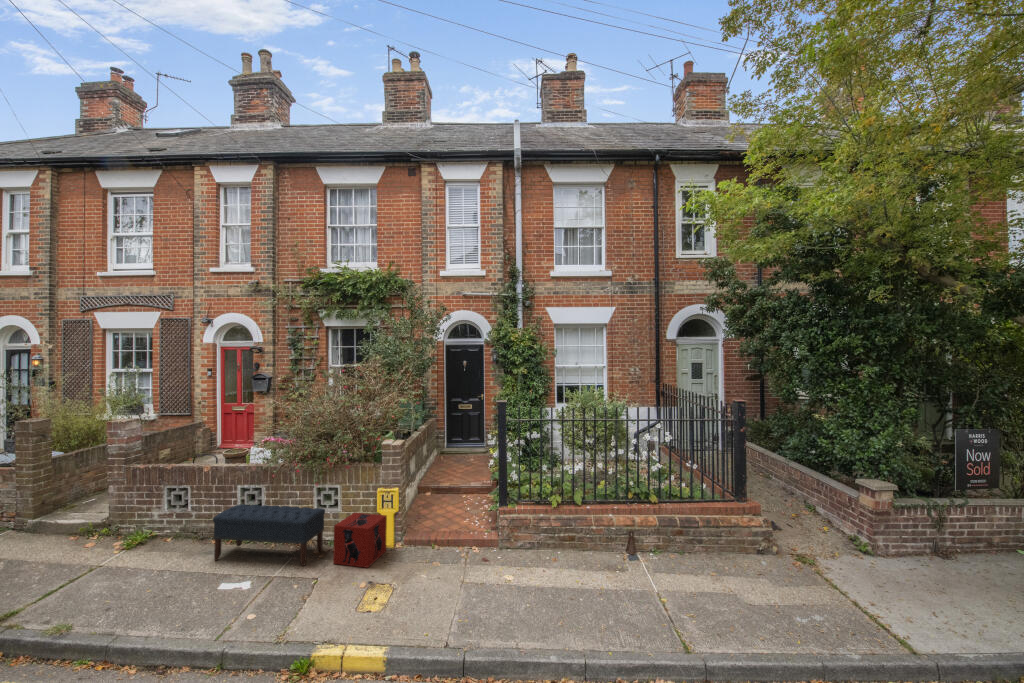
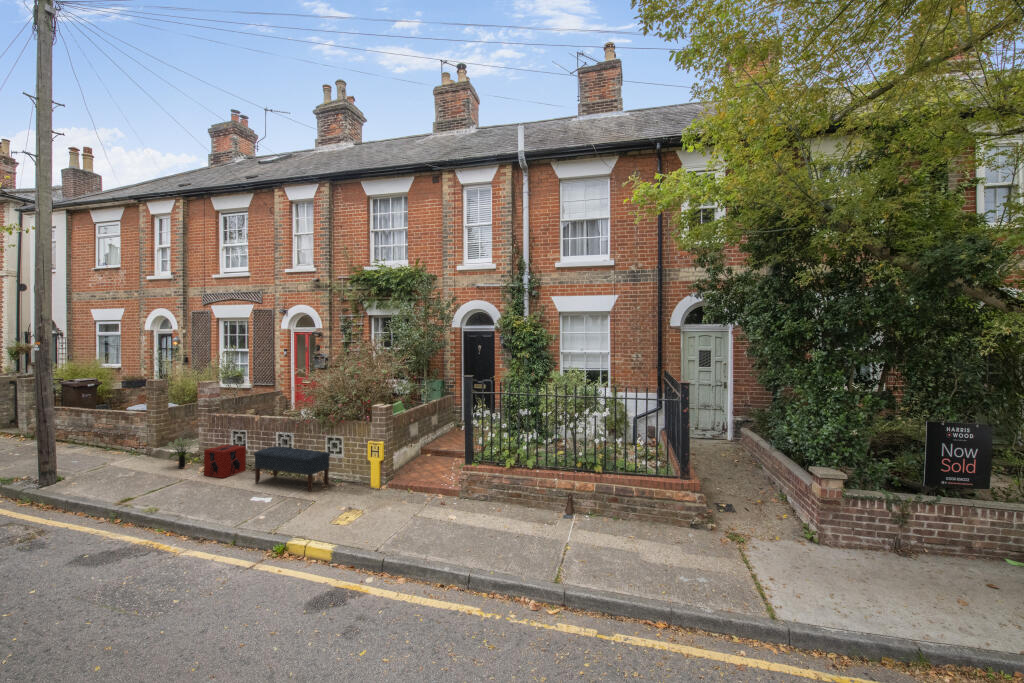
potted plant: none [57,500,113,546] -> present [165,438,197,469]
storage box: present [333,513,387,568] -> present [204,444,246,478]

